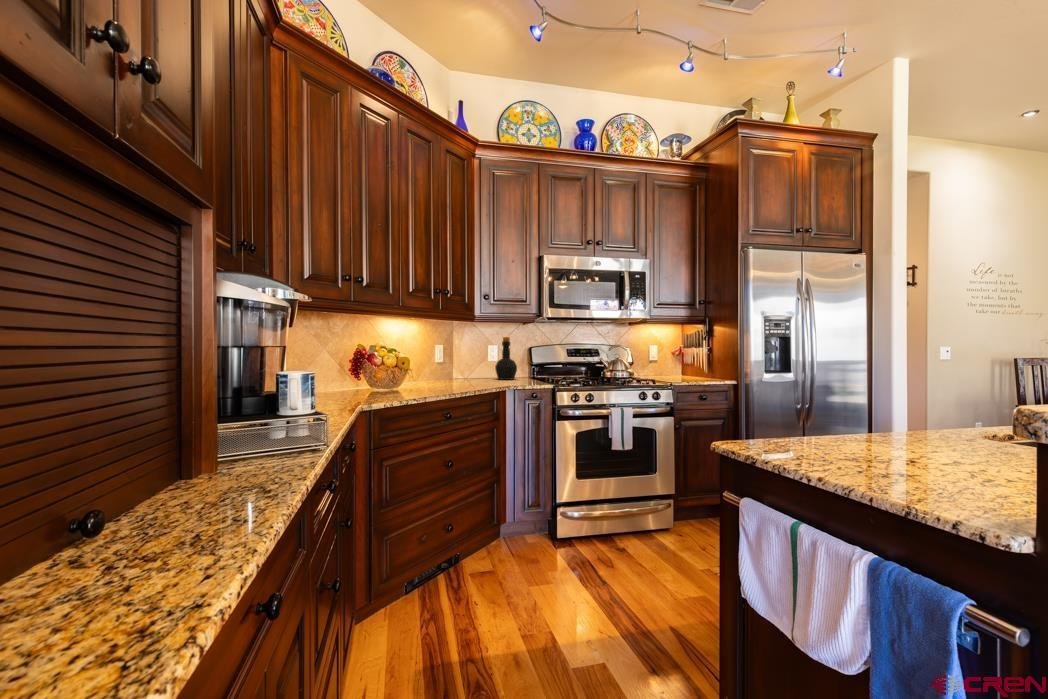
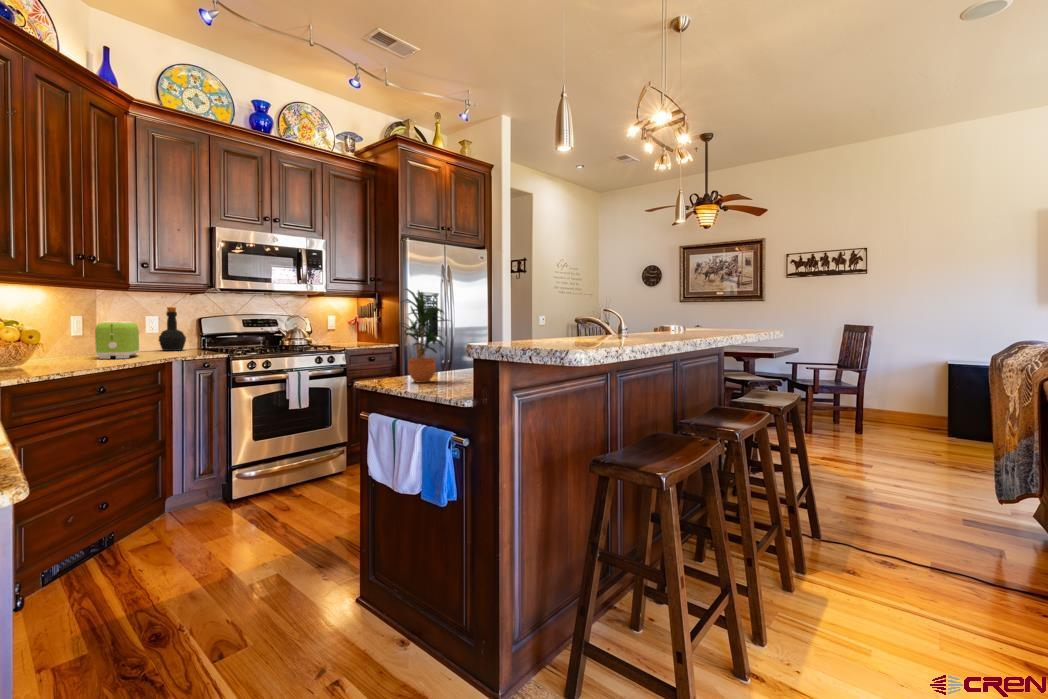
potted plant: none [814,297,936,467] -> present [398,289,449,382]
toaster: none [445,352,479,389] -> present [95,321,139,359]

